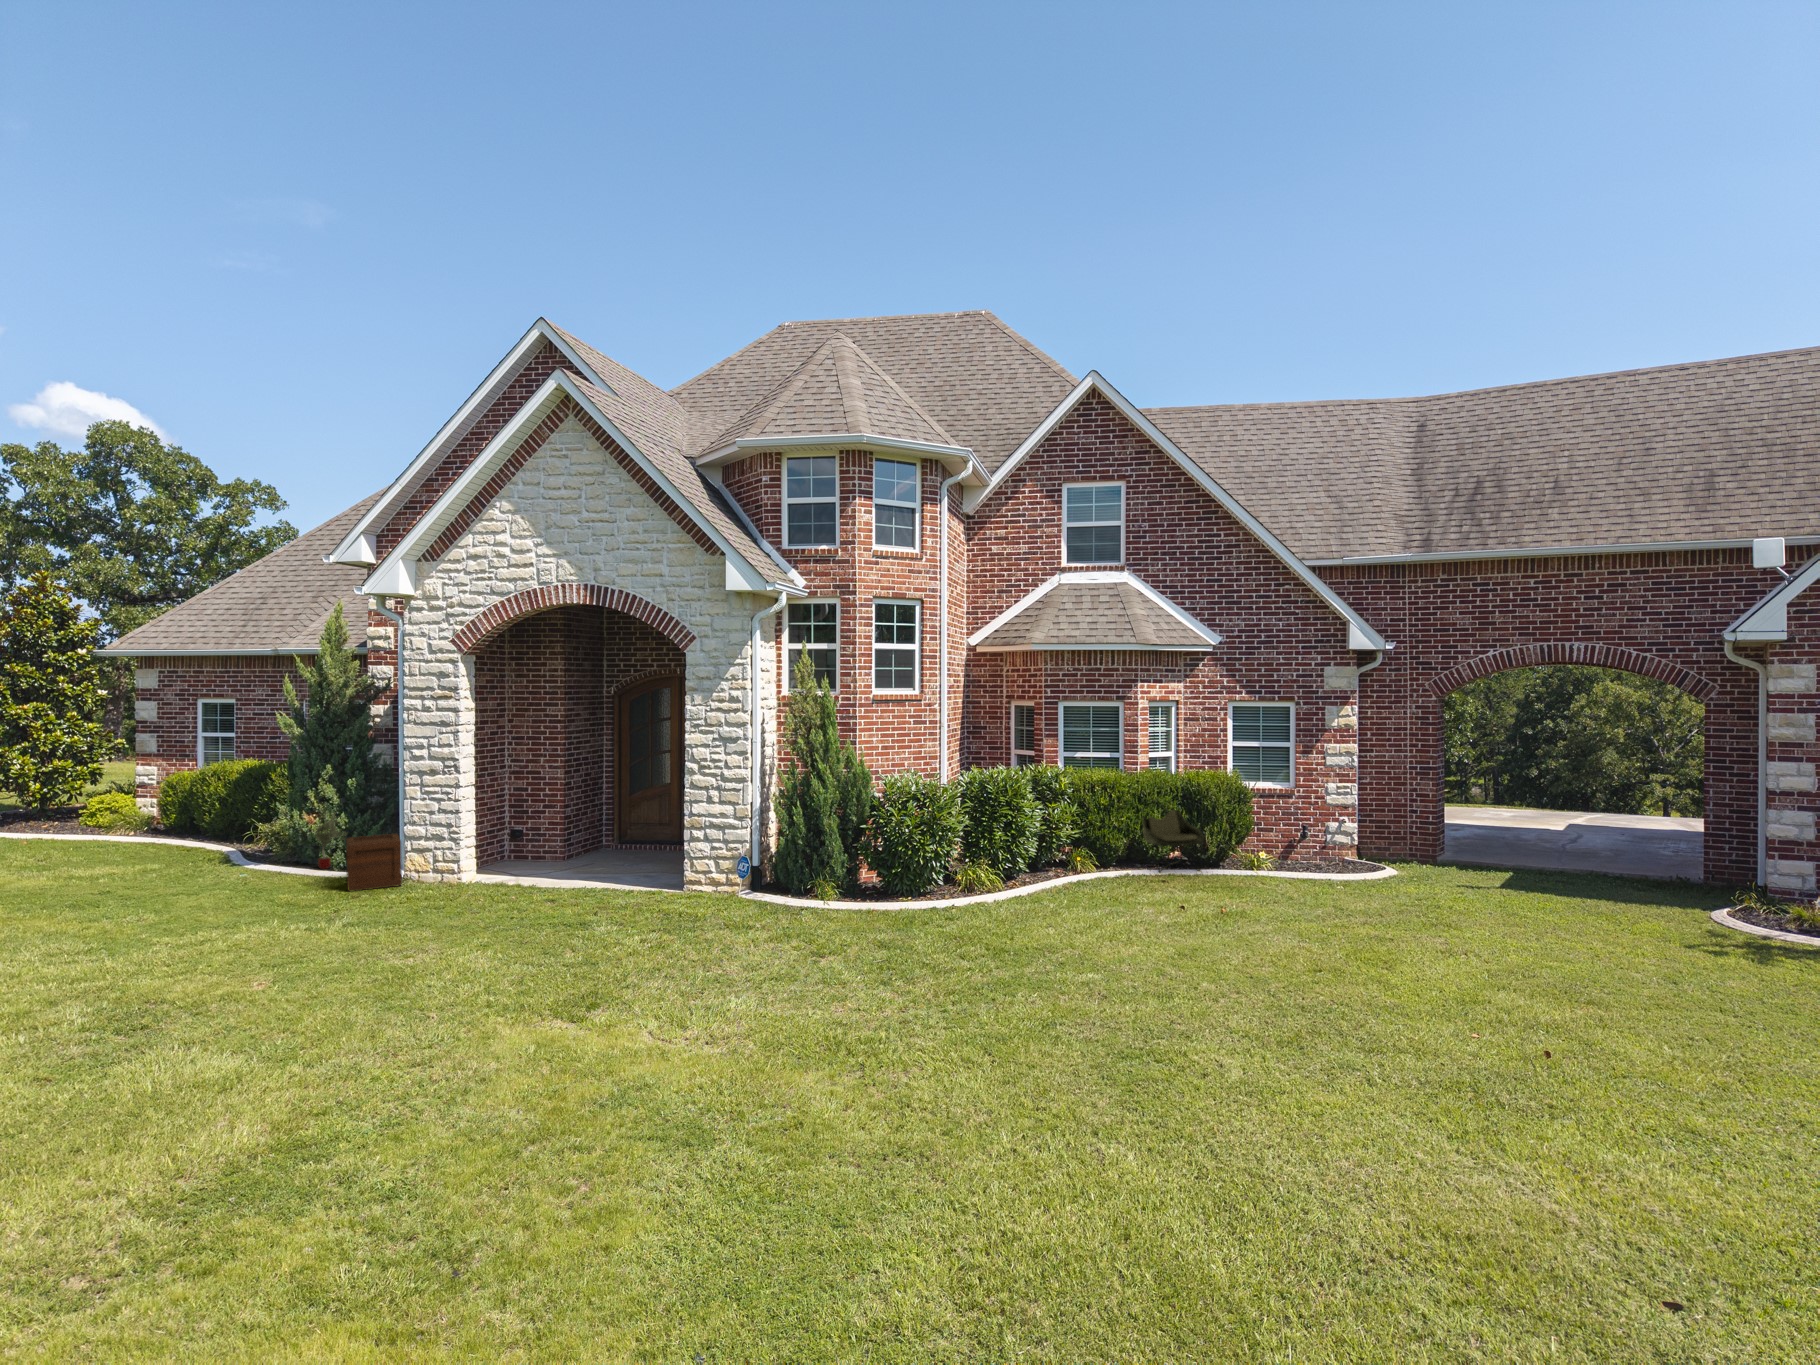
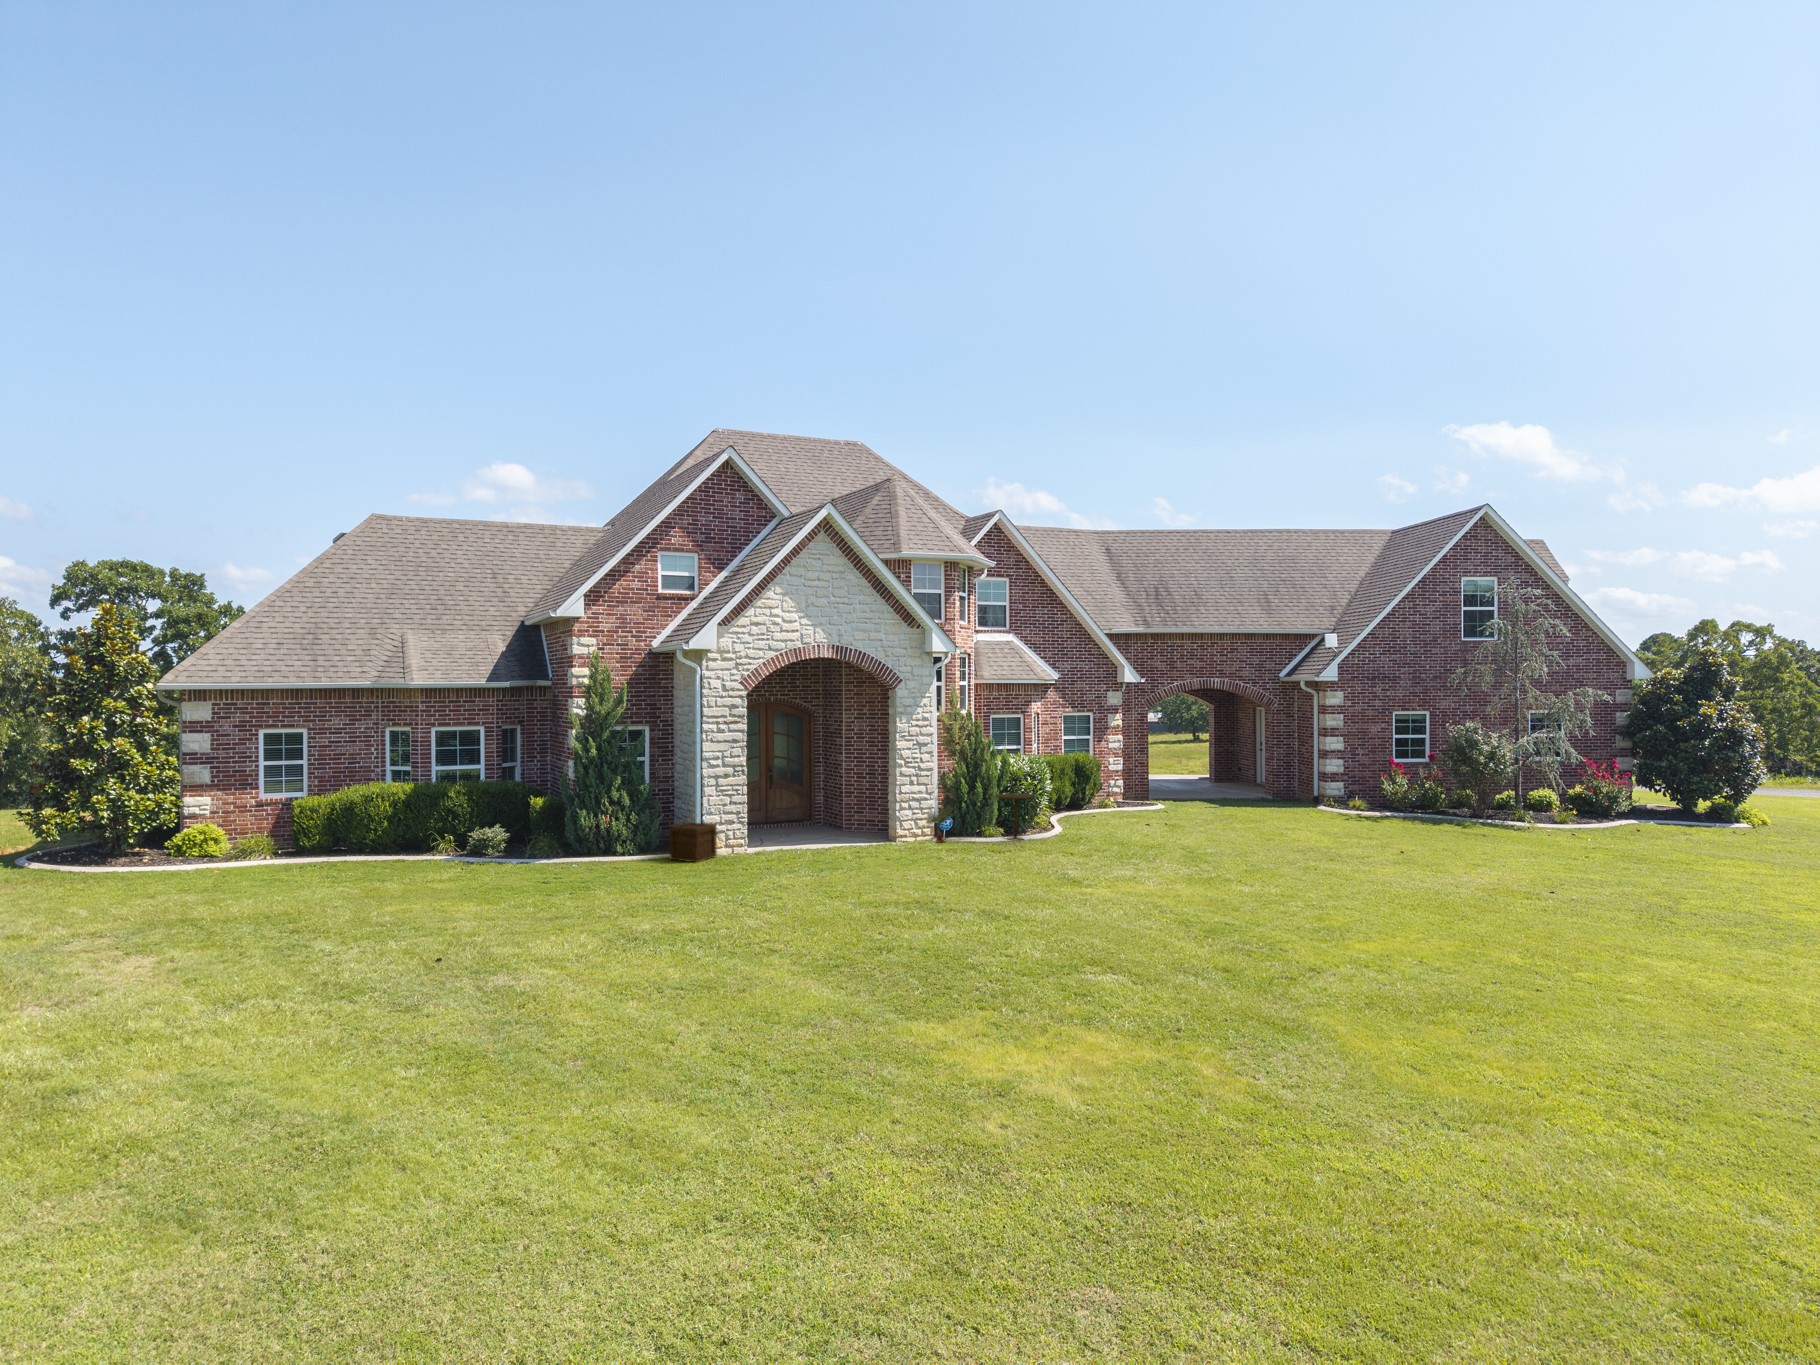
lounge chair: present [1140,810,1204,871] -> none [1069,776,1107,814]
potted tree: present [315,815,346,869] -> present [927,803,953,843]
pedestal table: none [829,828,900,915] -> present [995,793,1036,841]

